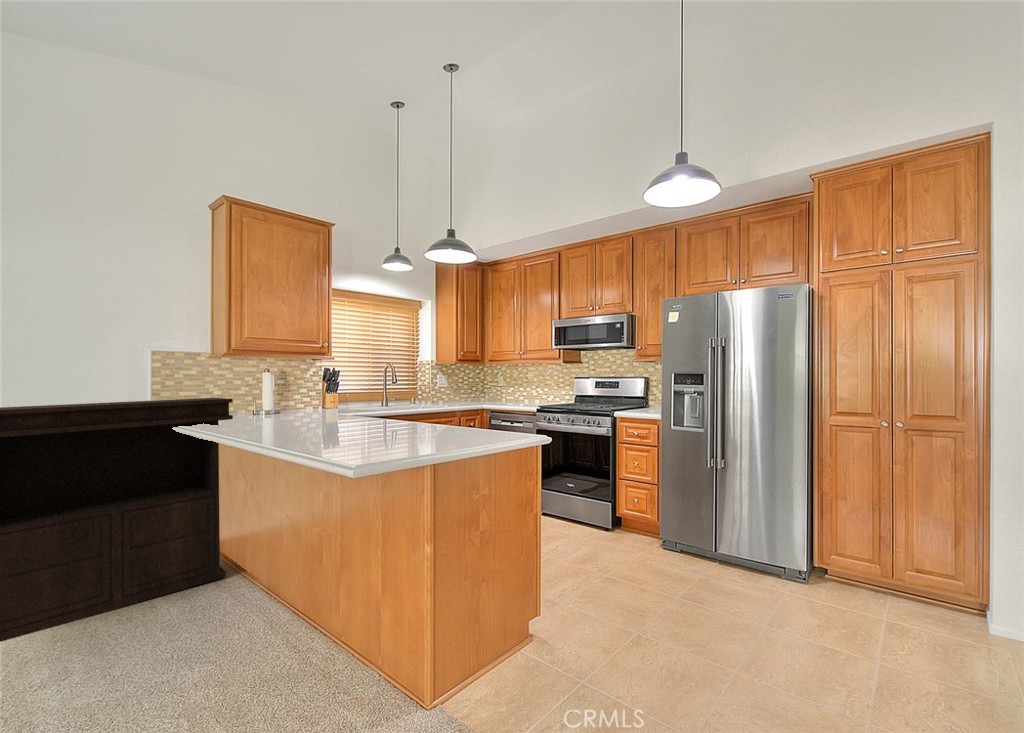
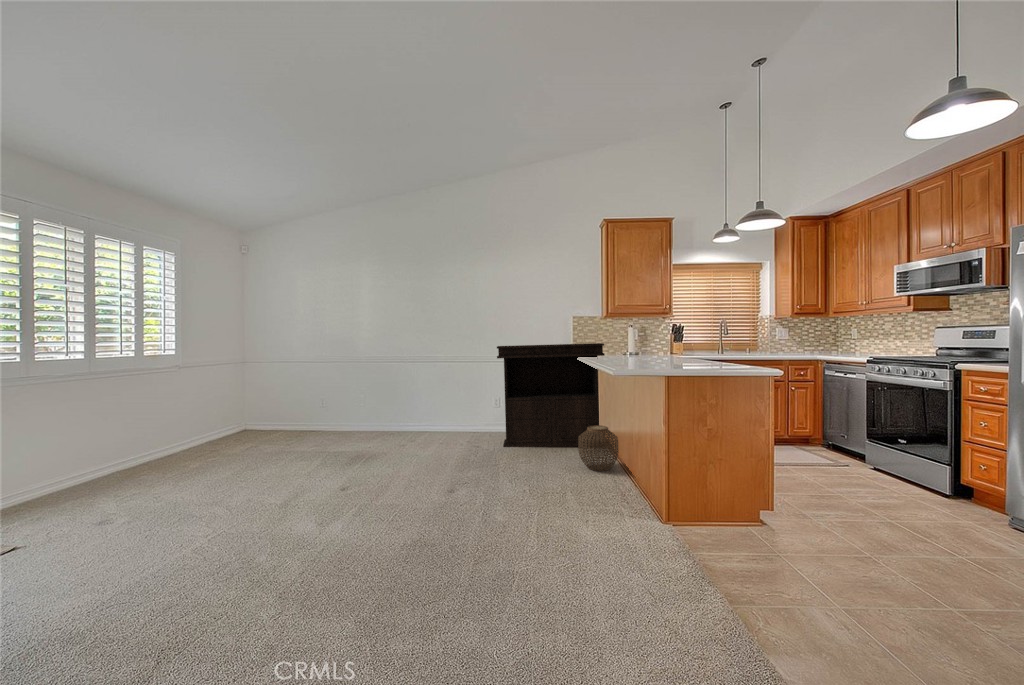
woven basket: none [194,550,278,644] -> present [578,425,619,471]

